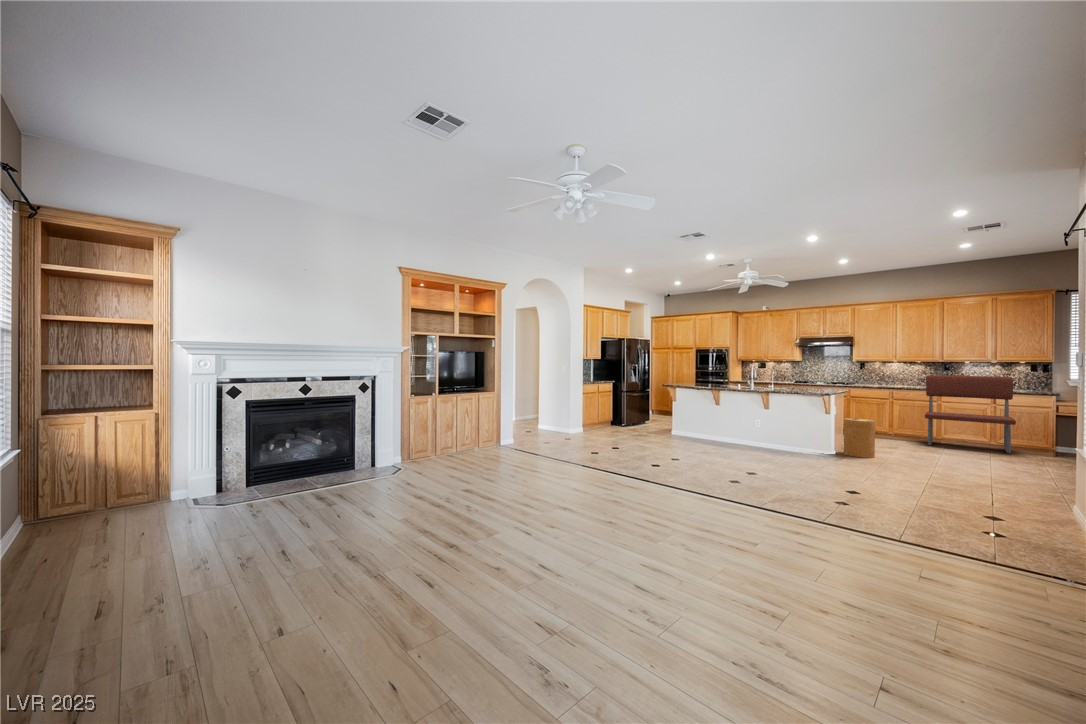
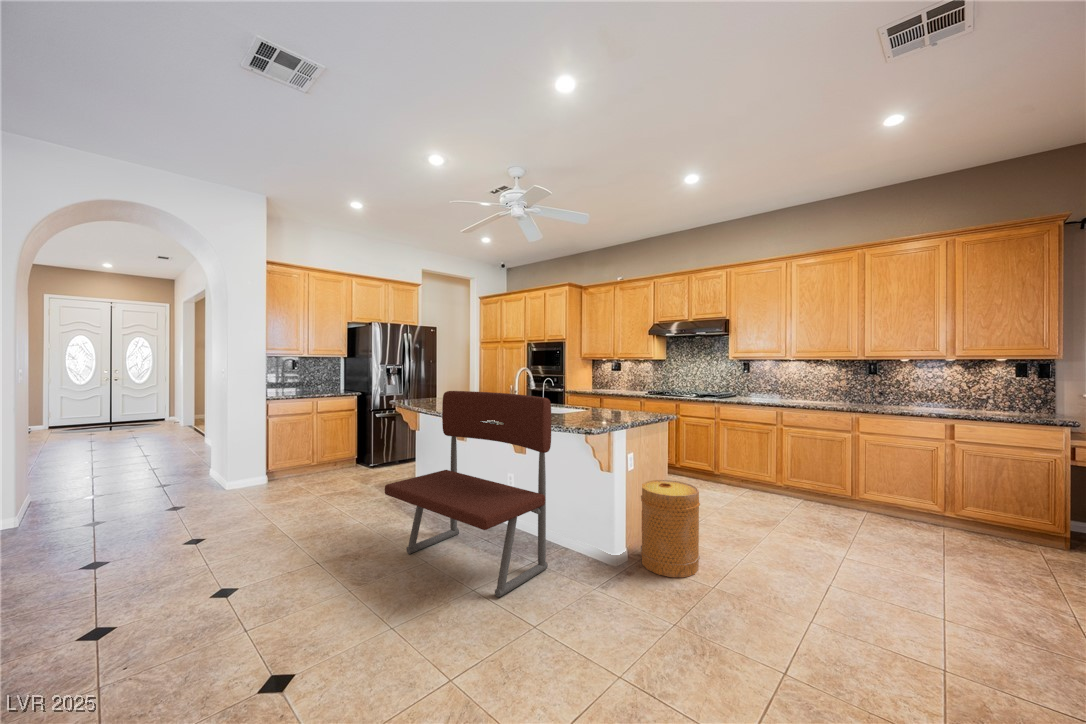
bench: present [925,375,1016,453] -> present [385,391,551,597]

